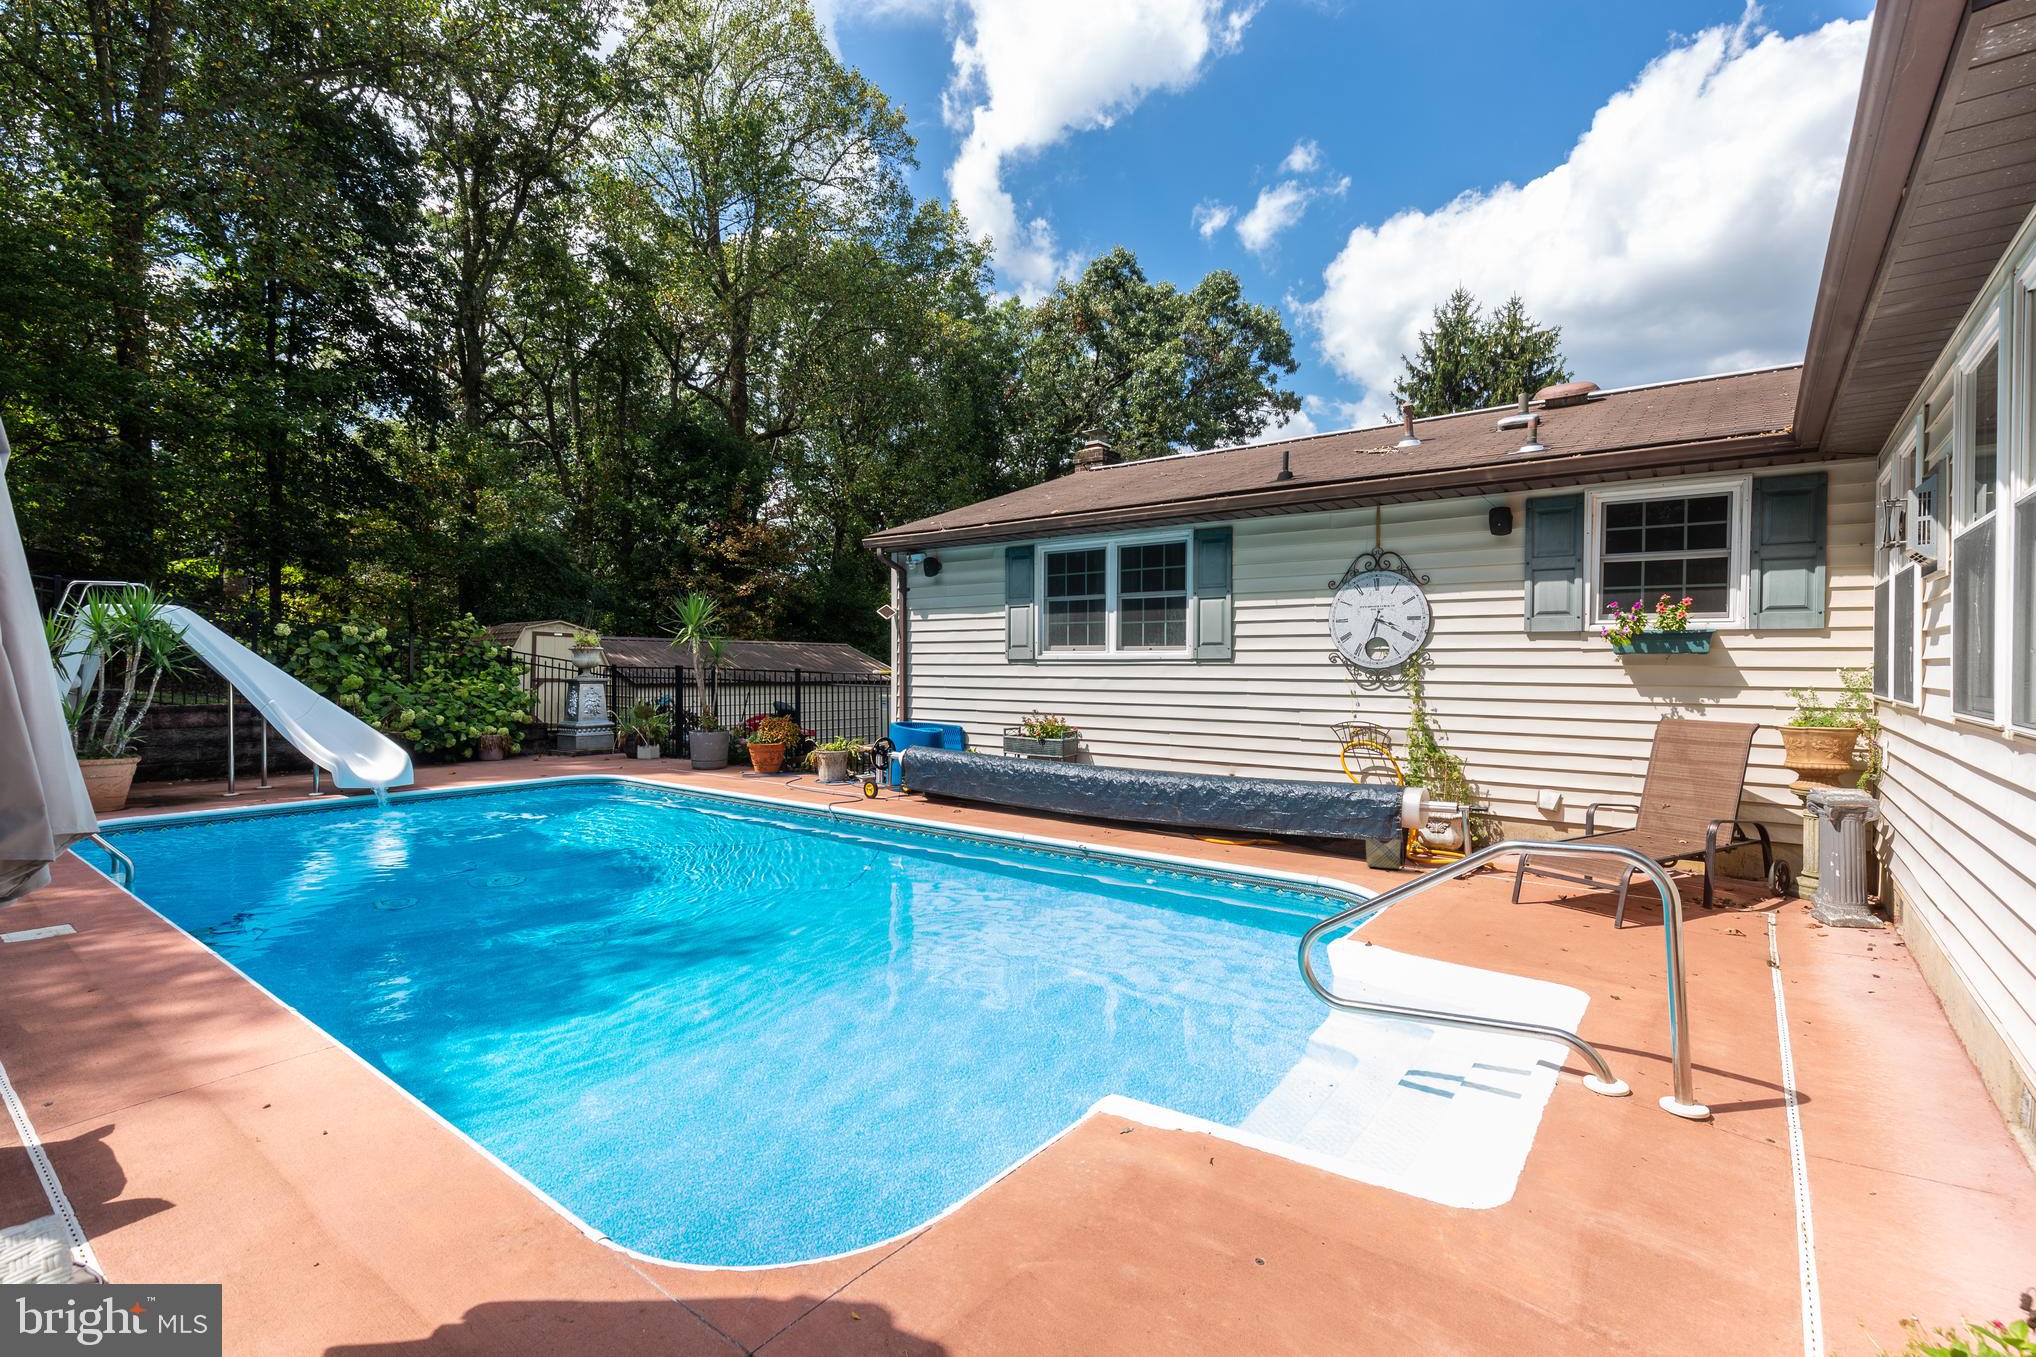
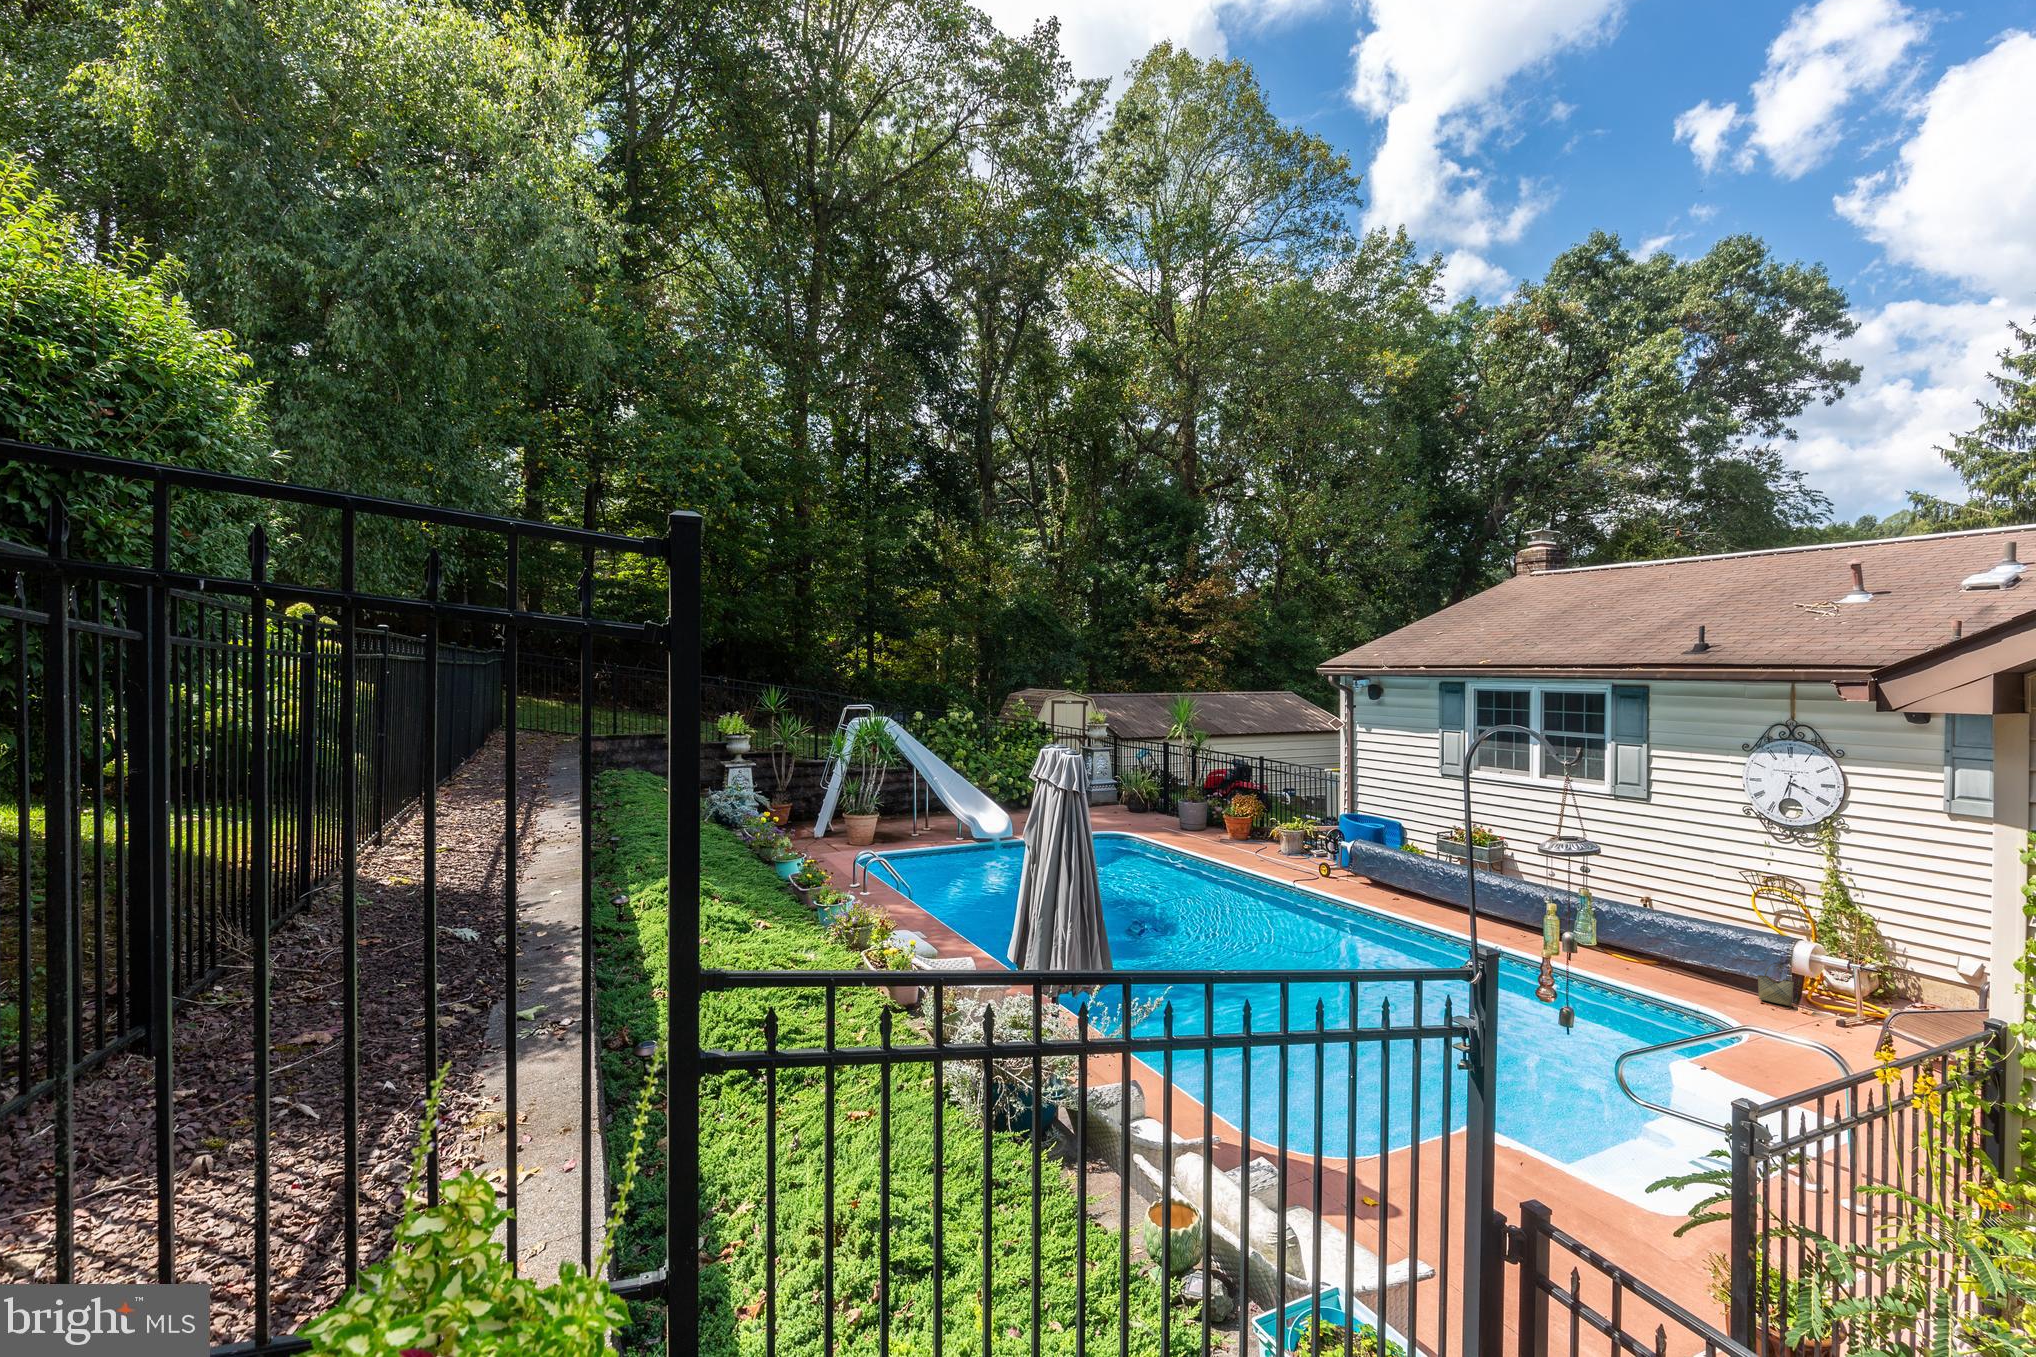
potted tree: present [634,704,659,759] -> none [1130,770,1148,812]

